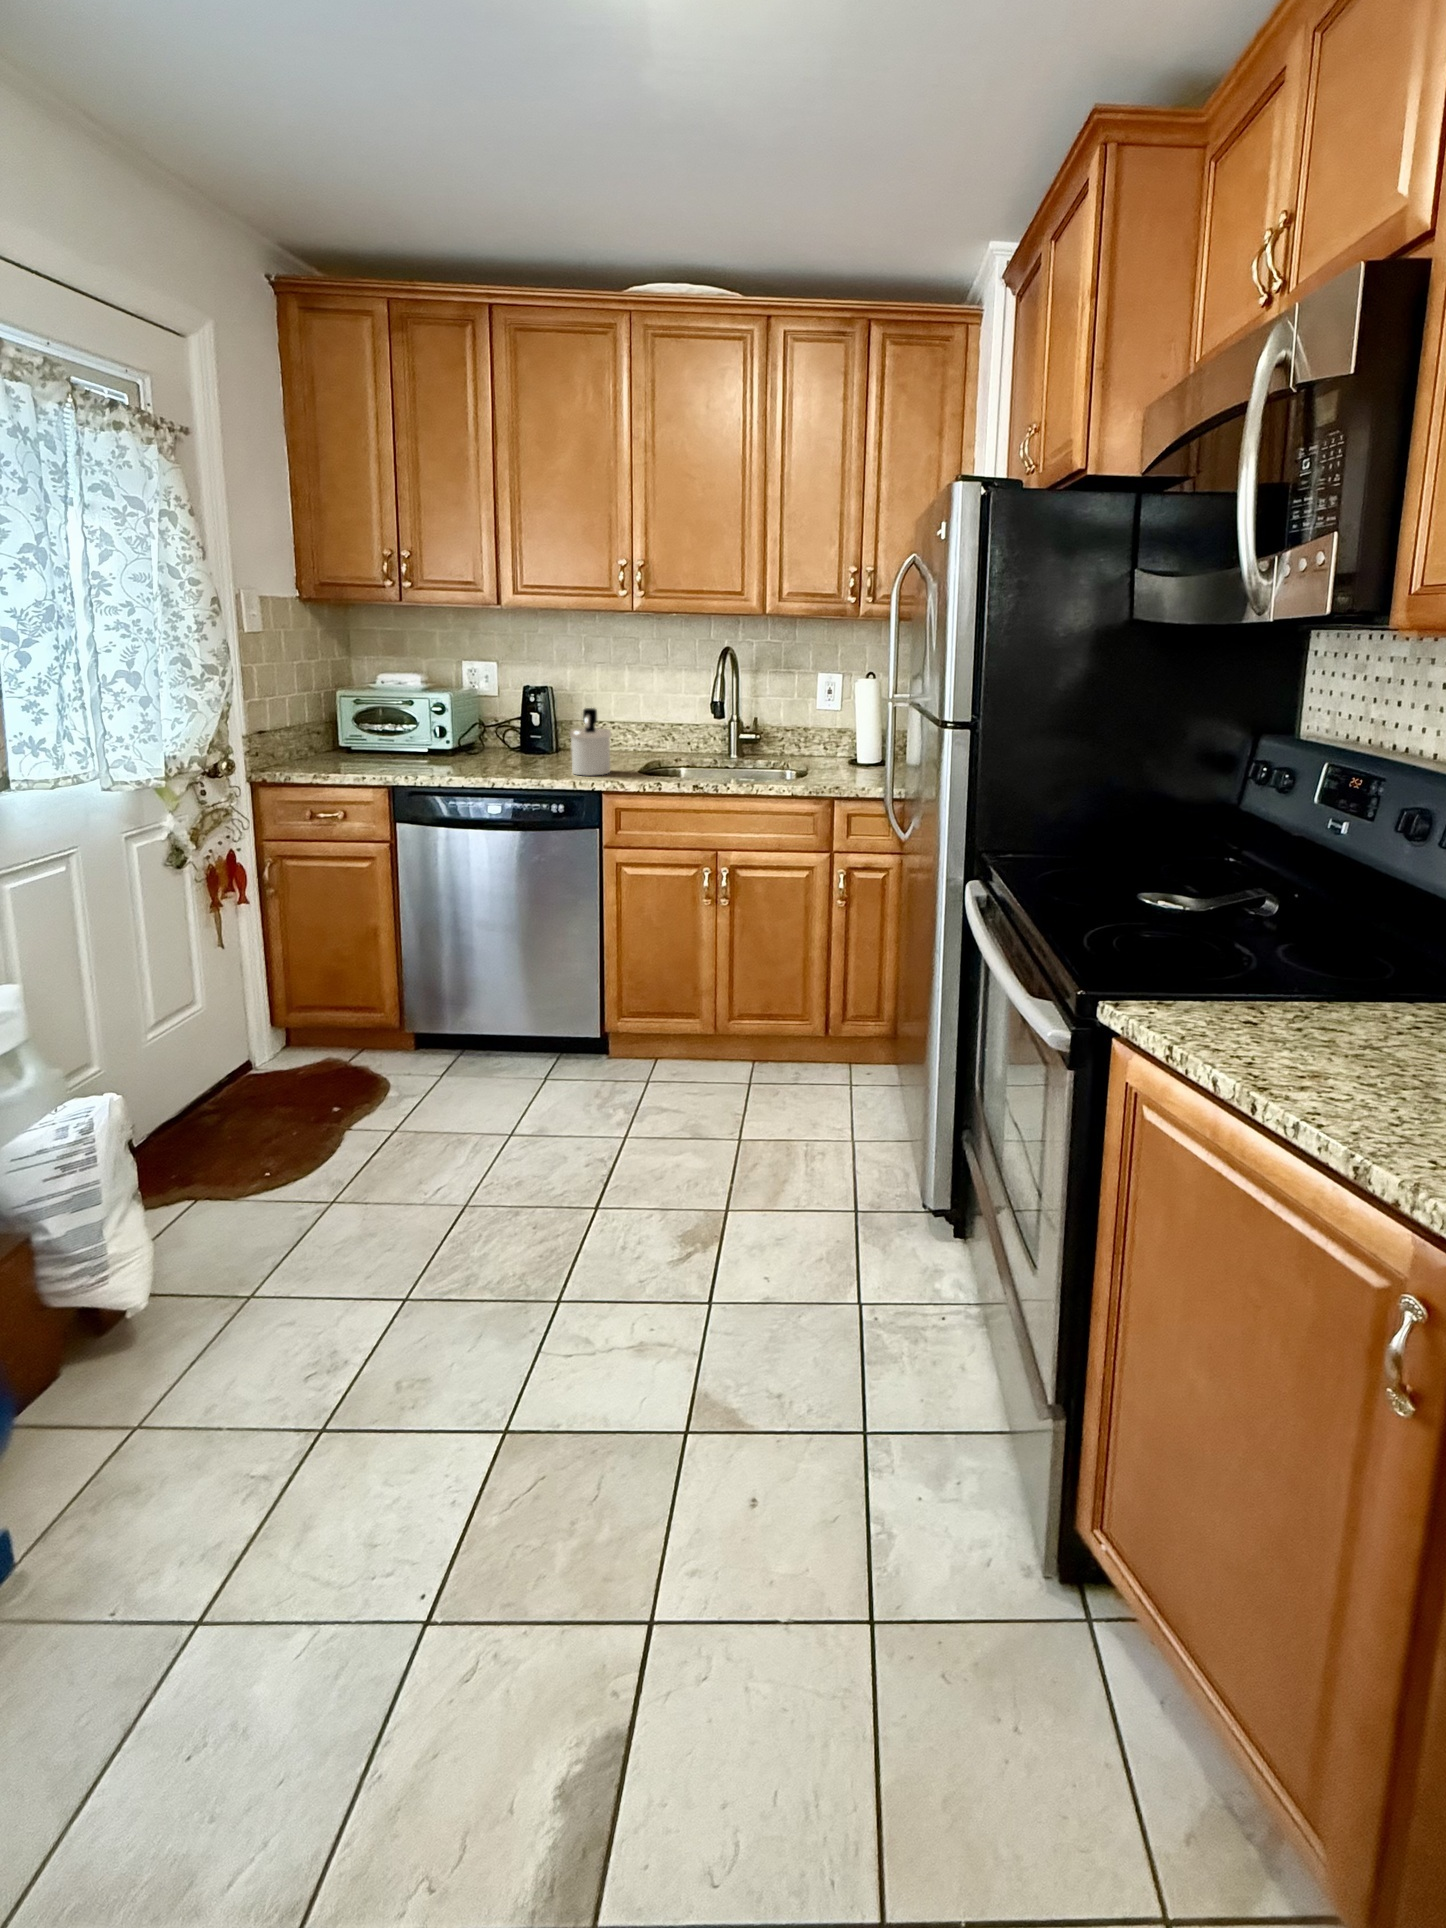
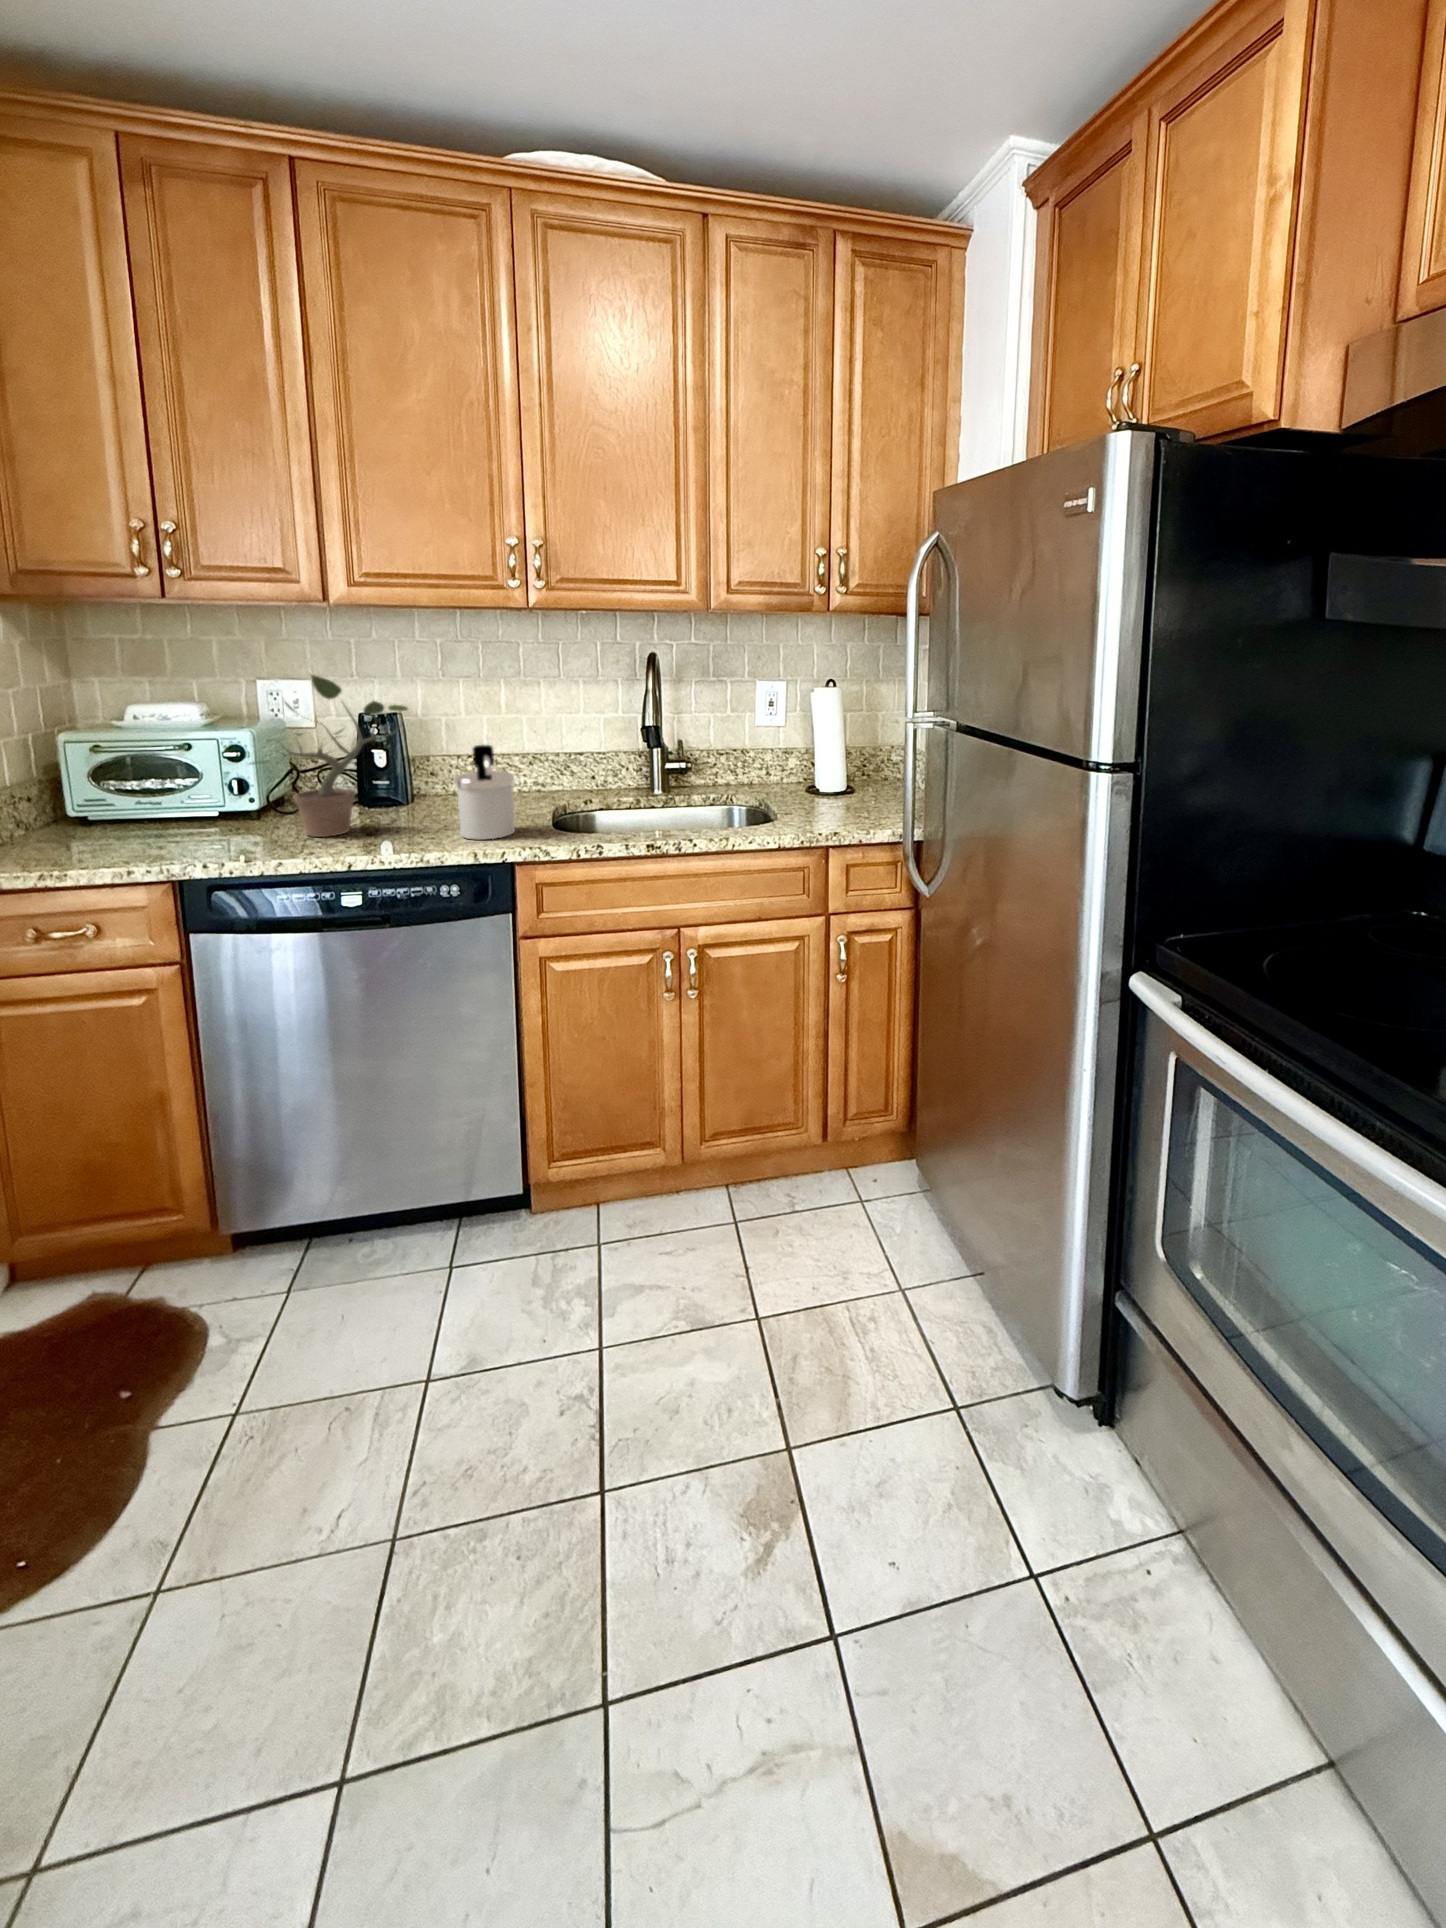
potted plant: none [440,654,549,768] -> present [250,675,408,837]

